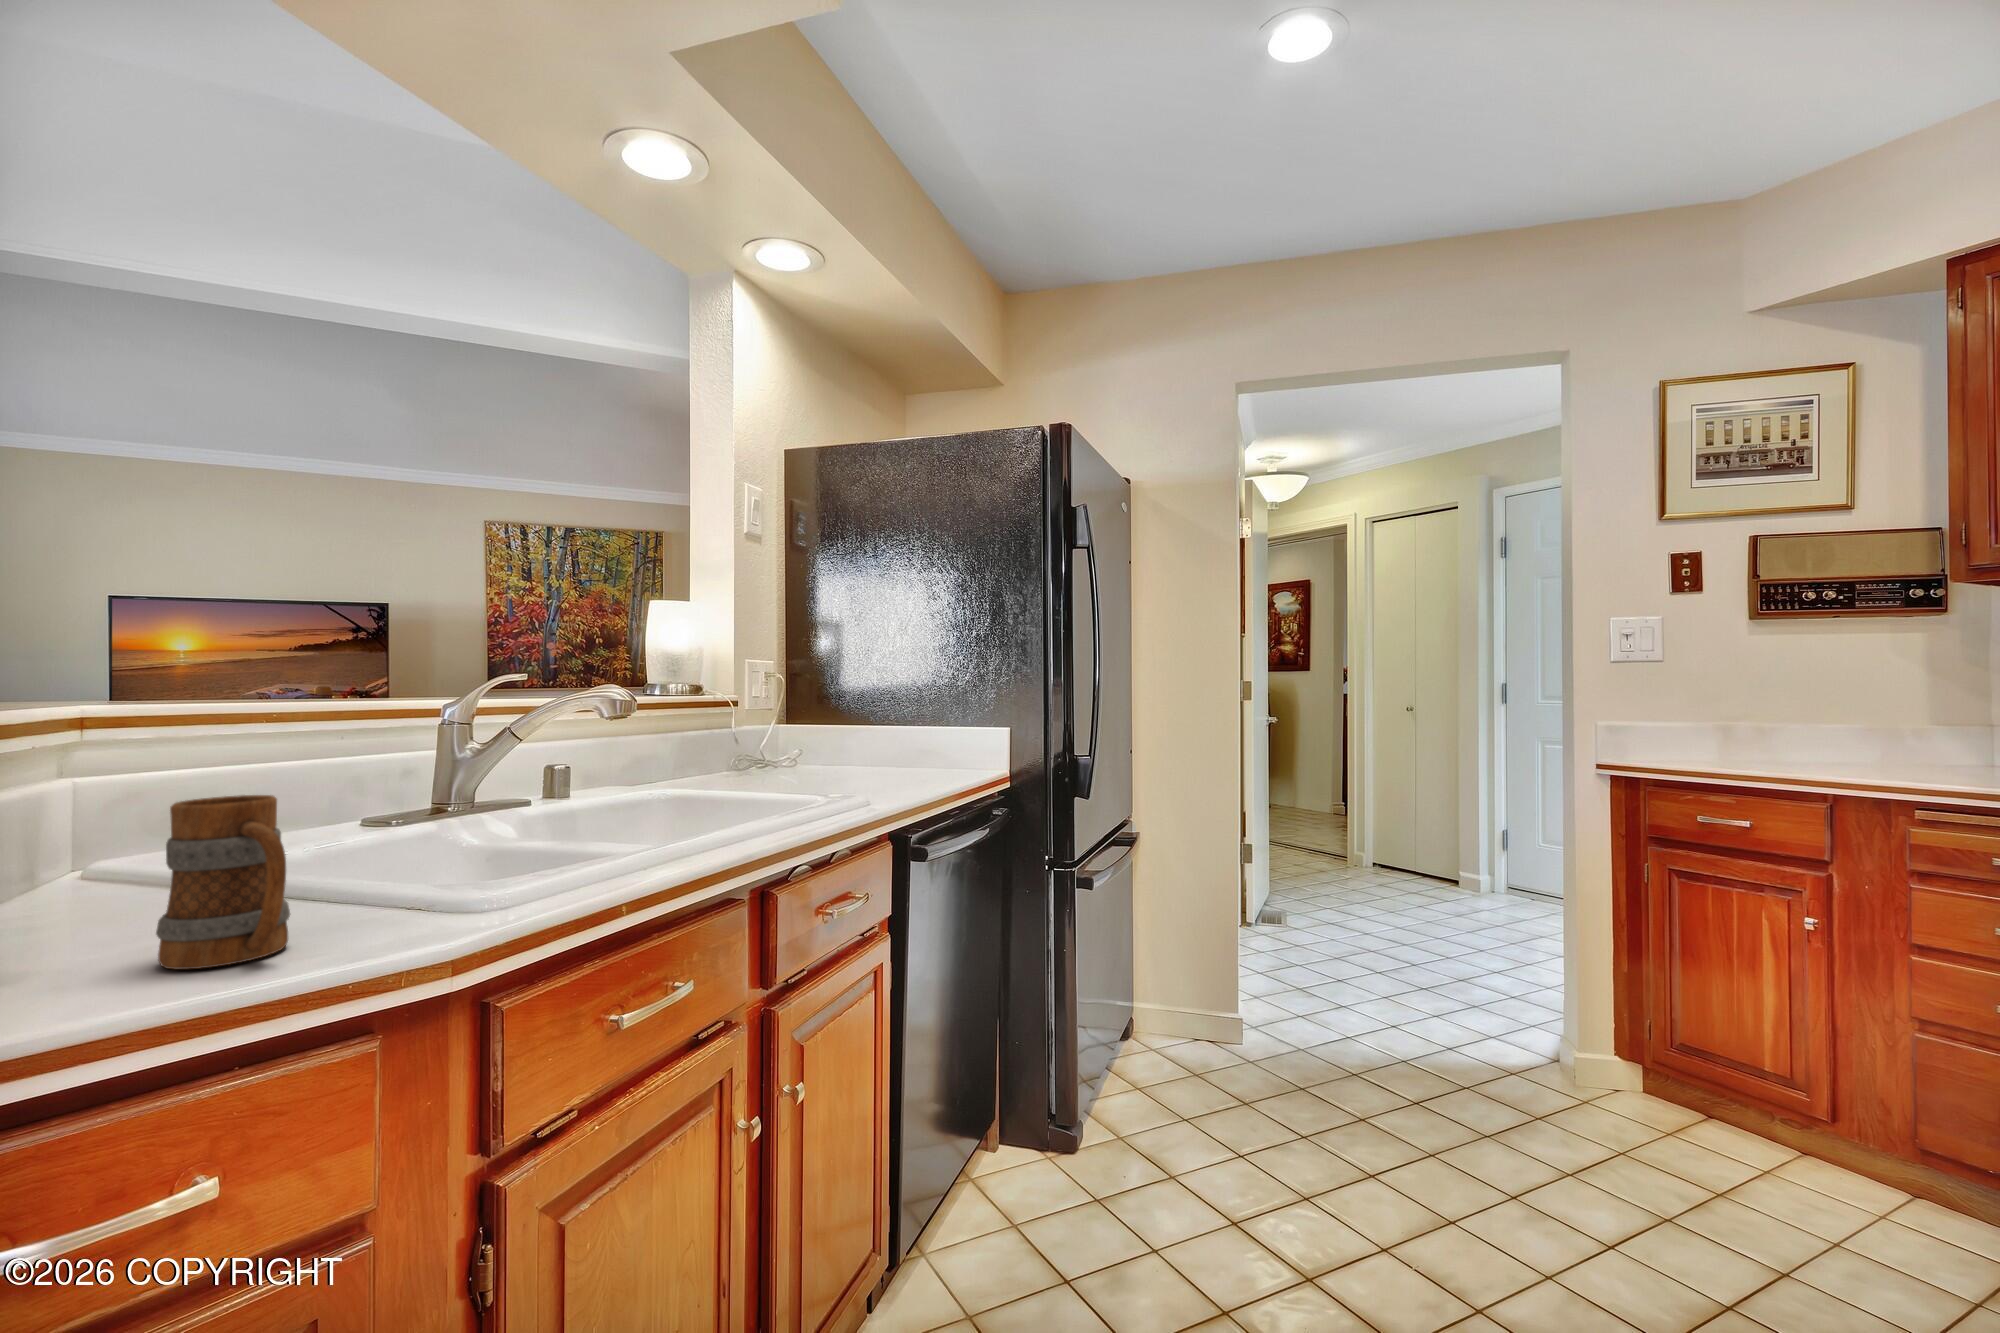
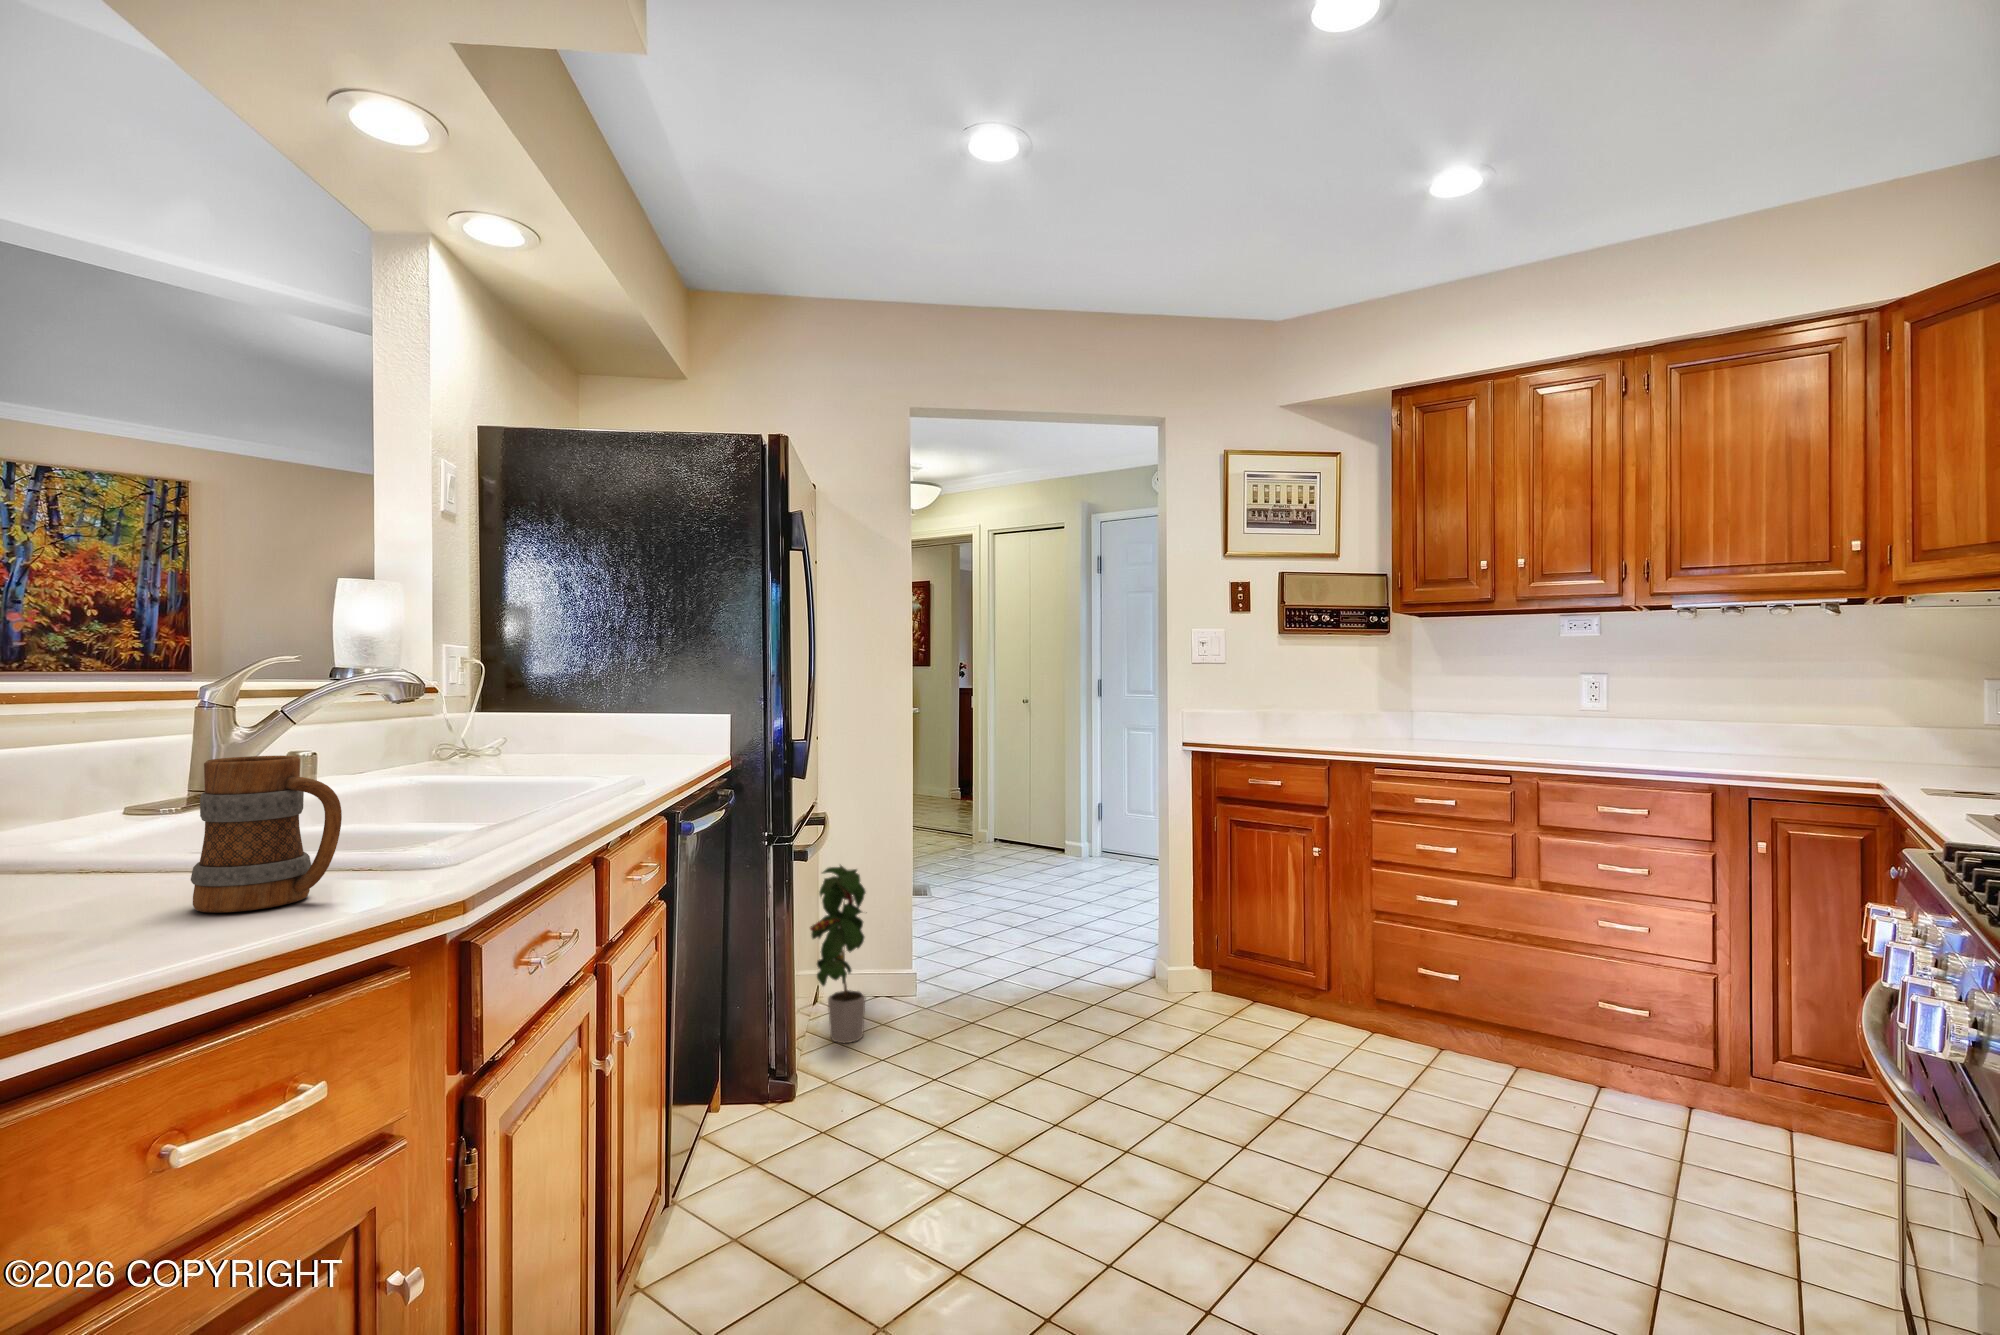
potted plant: none [1103,888,1177,1089] -> present [810,865,866,1043]

